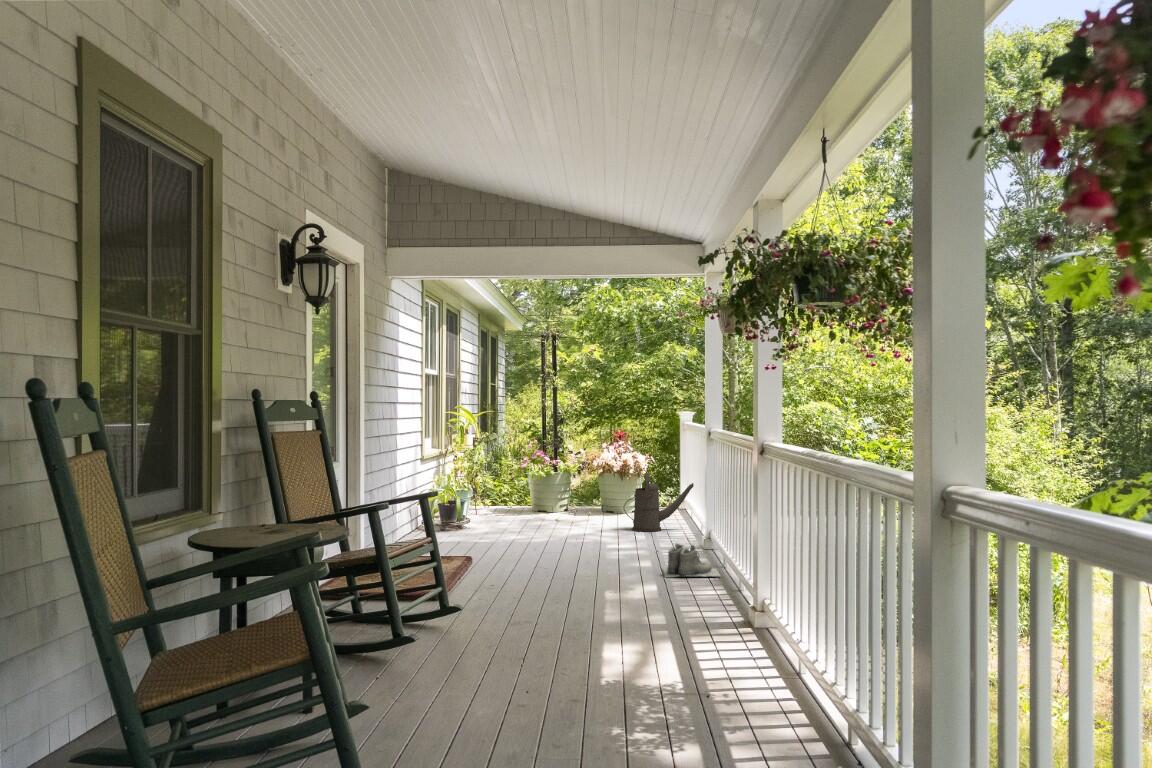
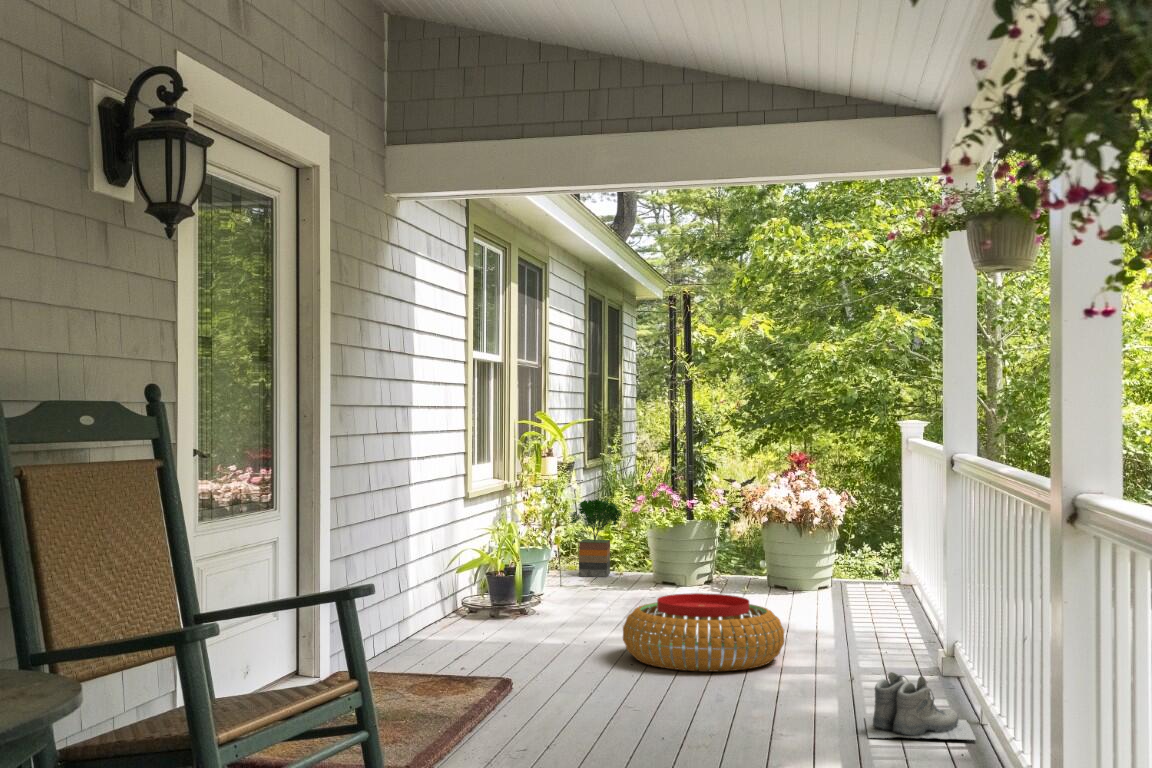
potted tree: none [480,459,514,507] -> present [571,499,621,577]
watering can: present [623,473,694,532] -> none [800,529,924,632]
pouf: none [525,509,617,551] -> present [623,593,784,672]

